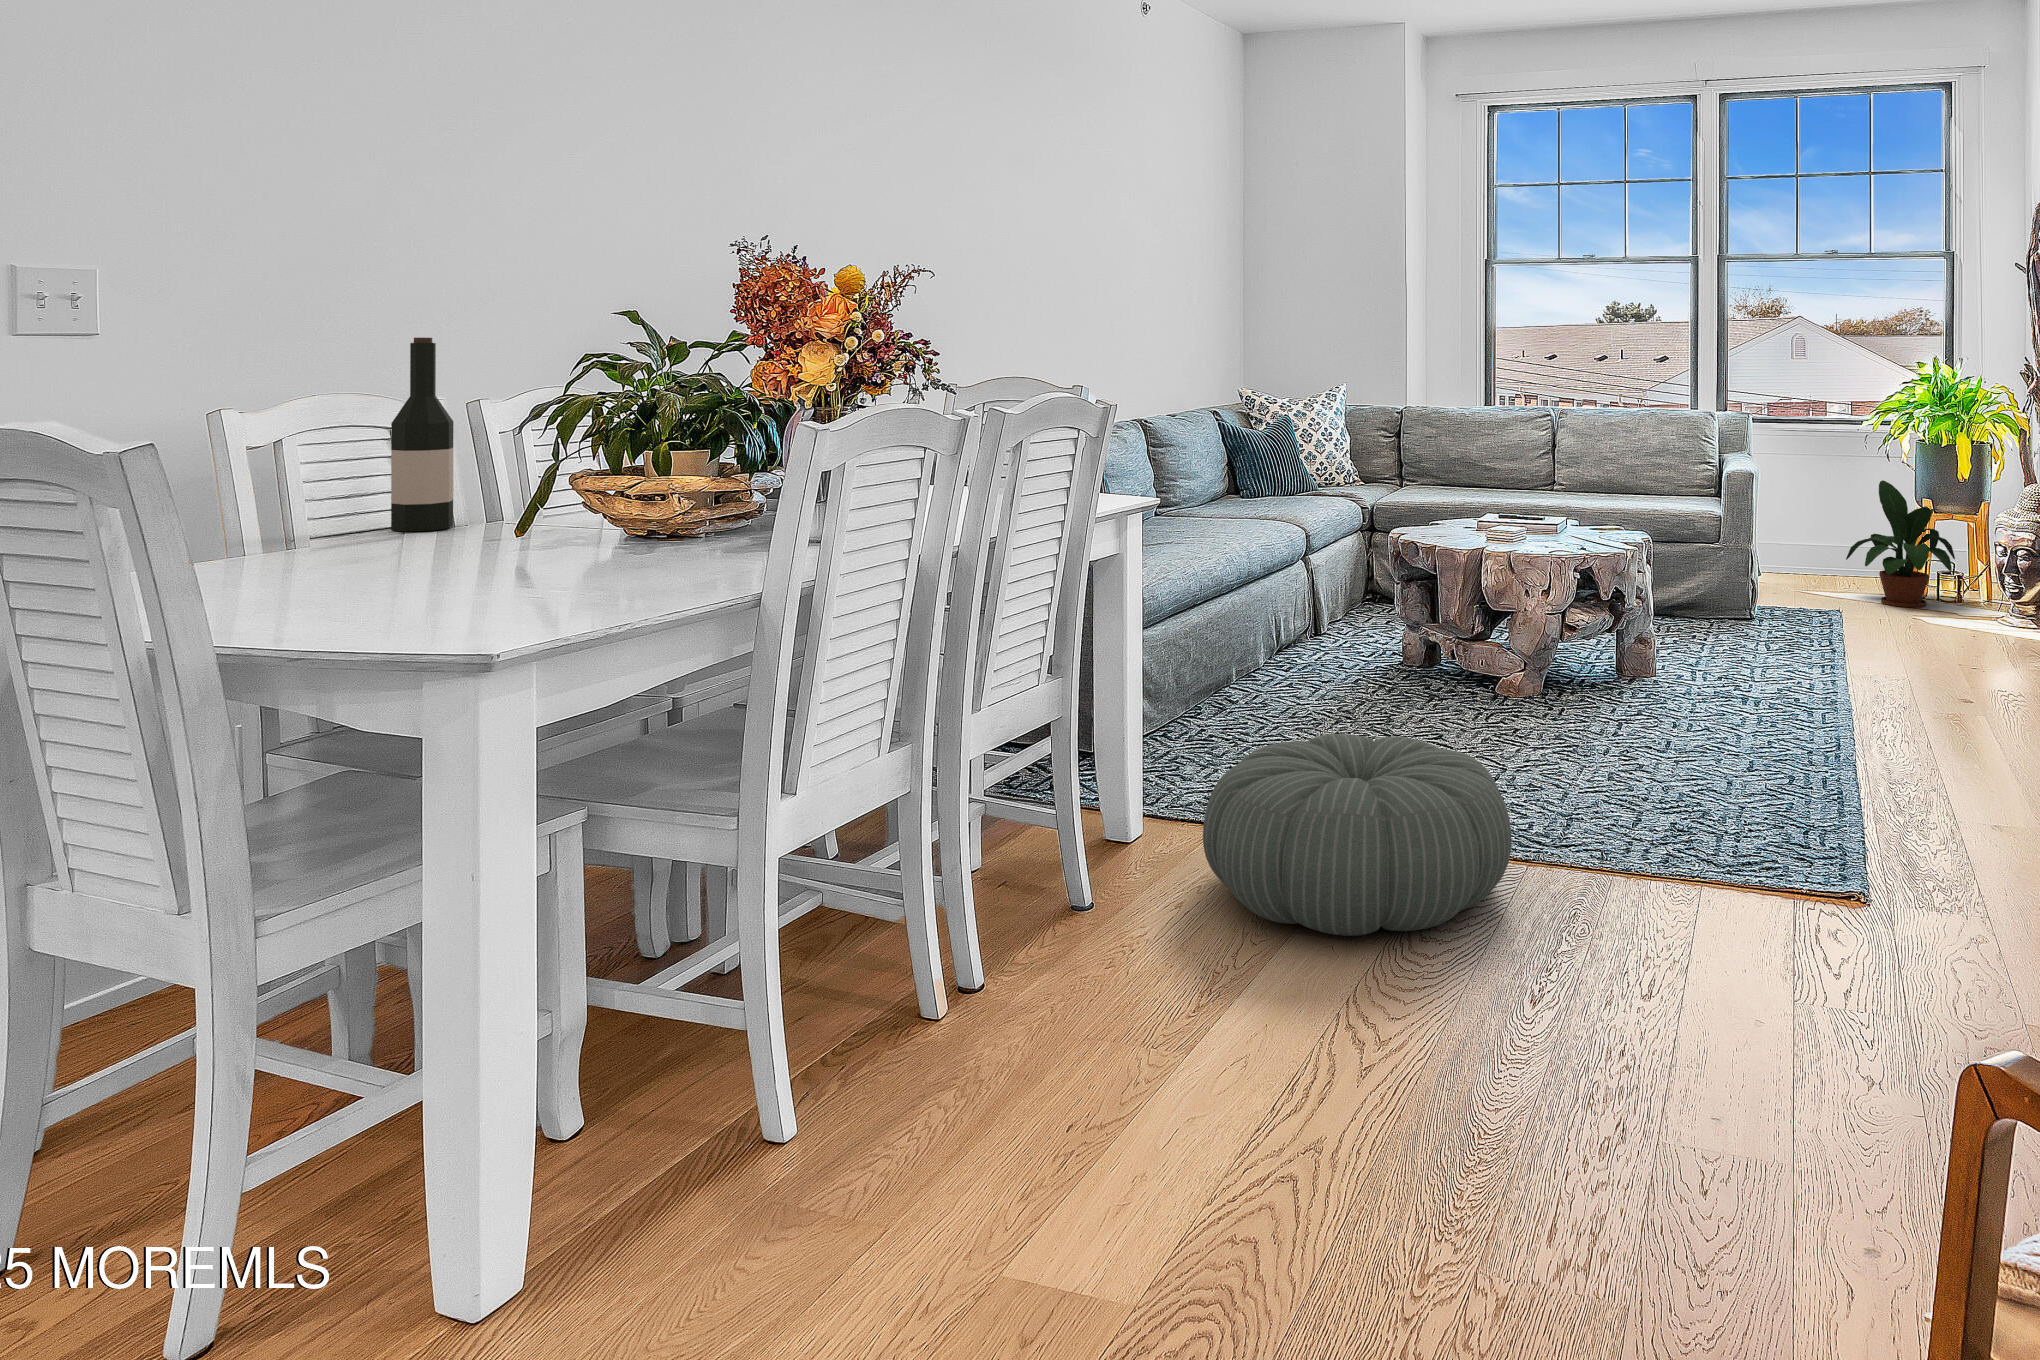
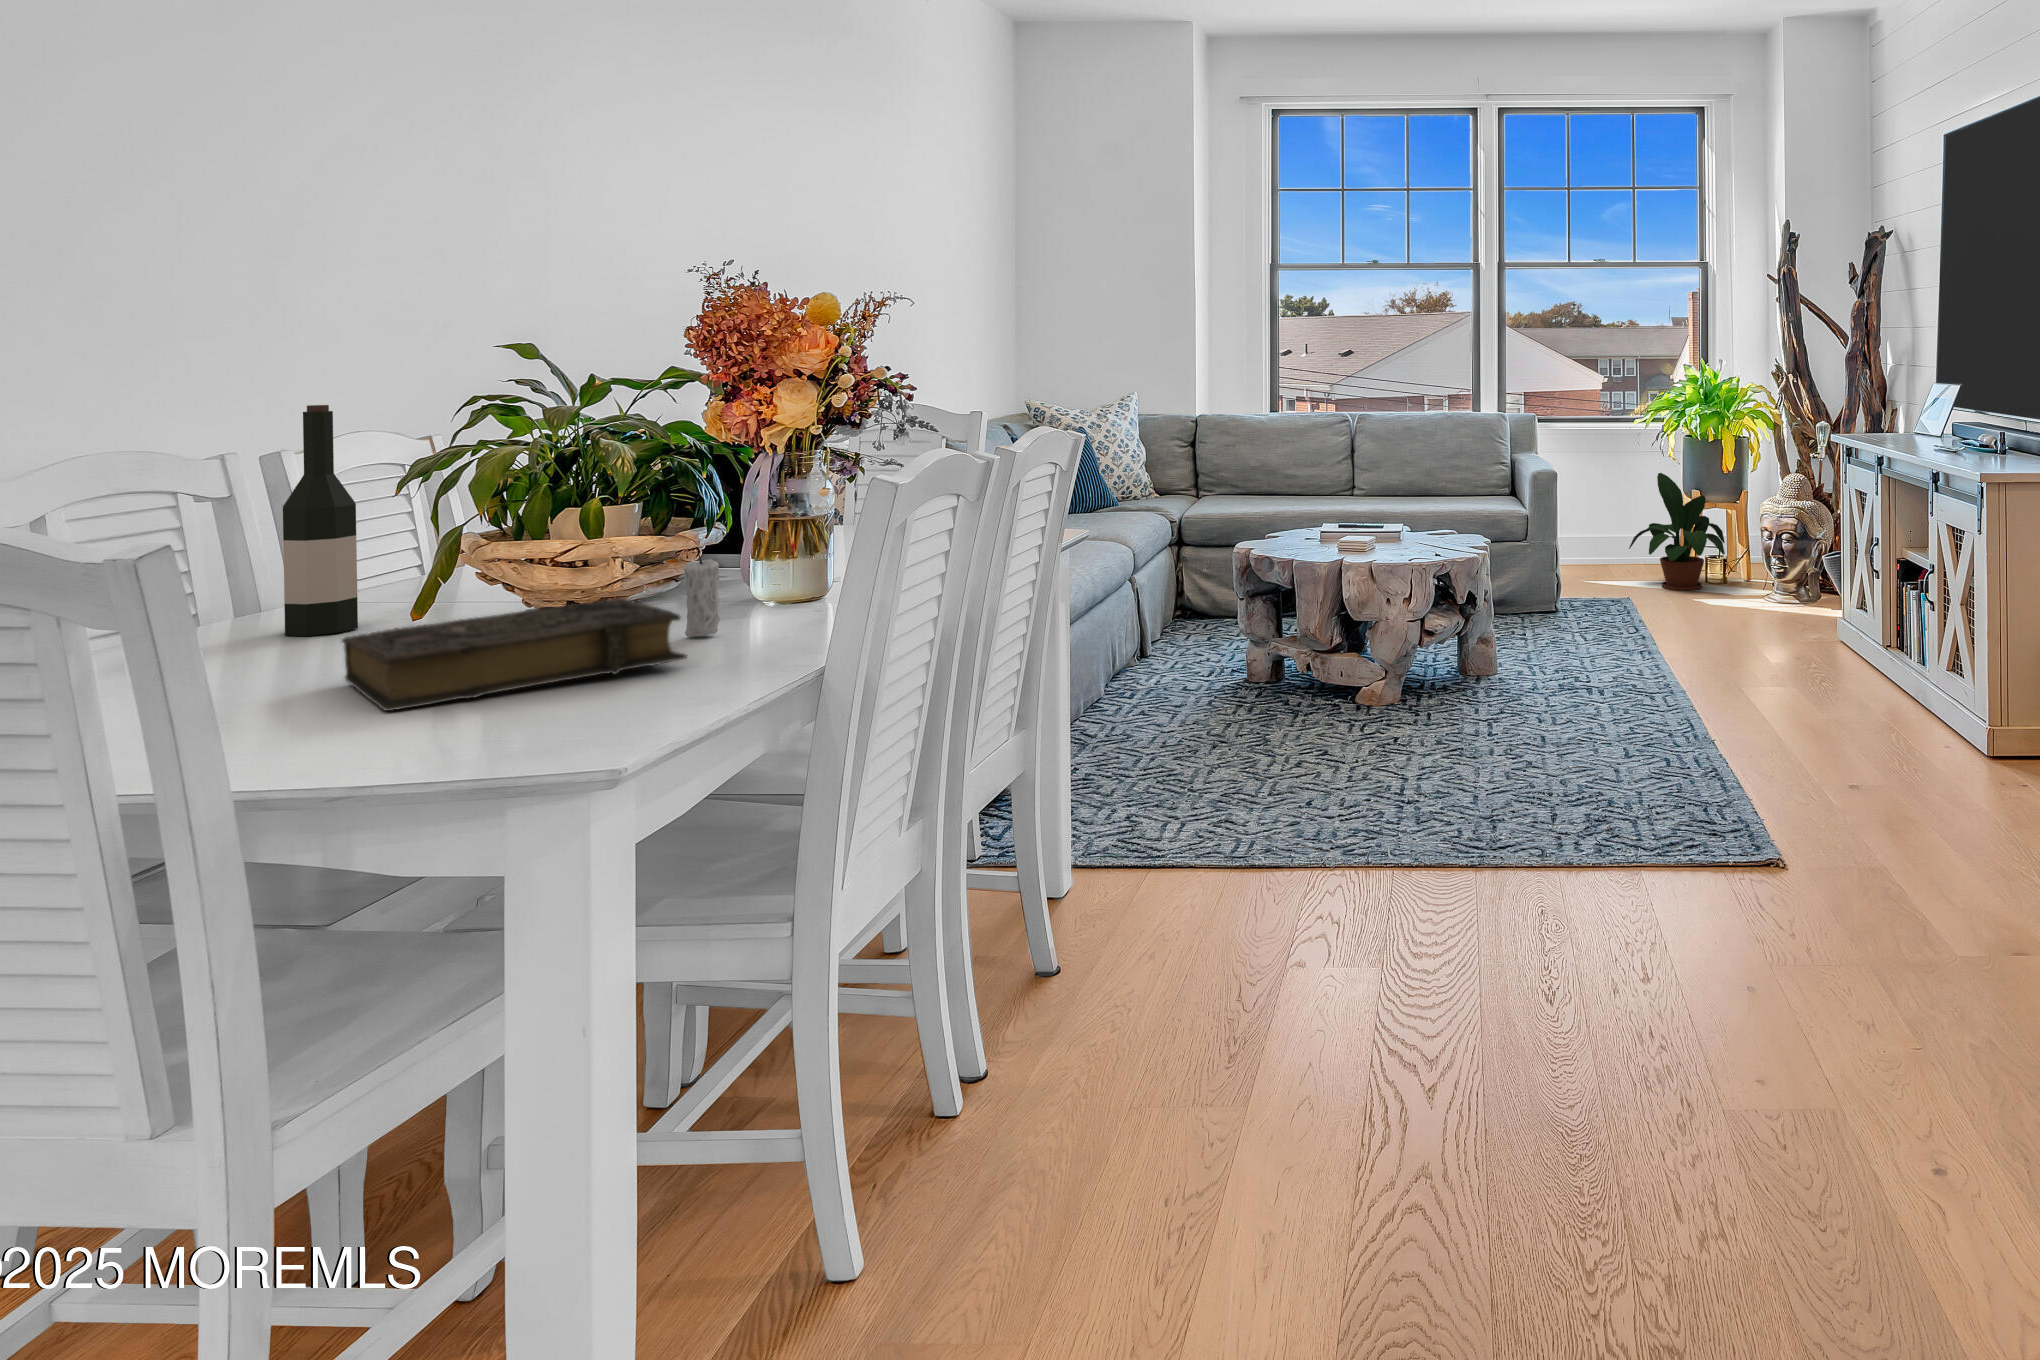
candle: none [671,469,704,551] -> present [684,549,720,637]
book: none [348,510,626,586] -> present [342,598,687,711]
pouf: present [1203,734,1512,936] -> none [1176,761,1480,962]

